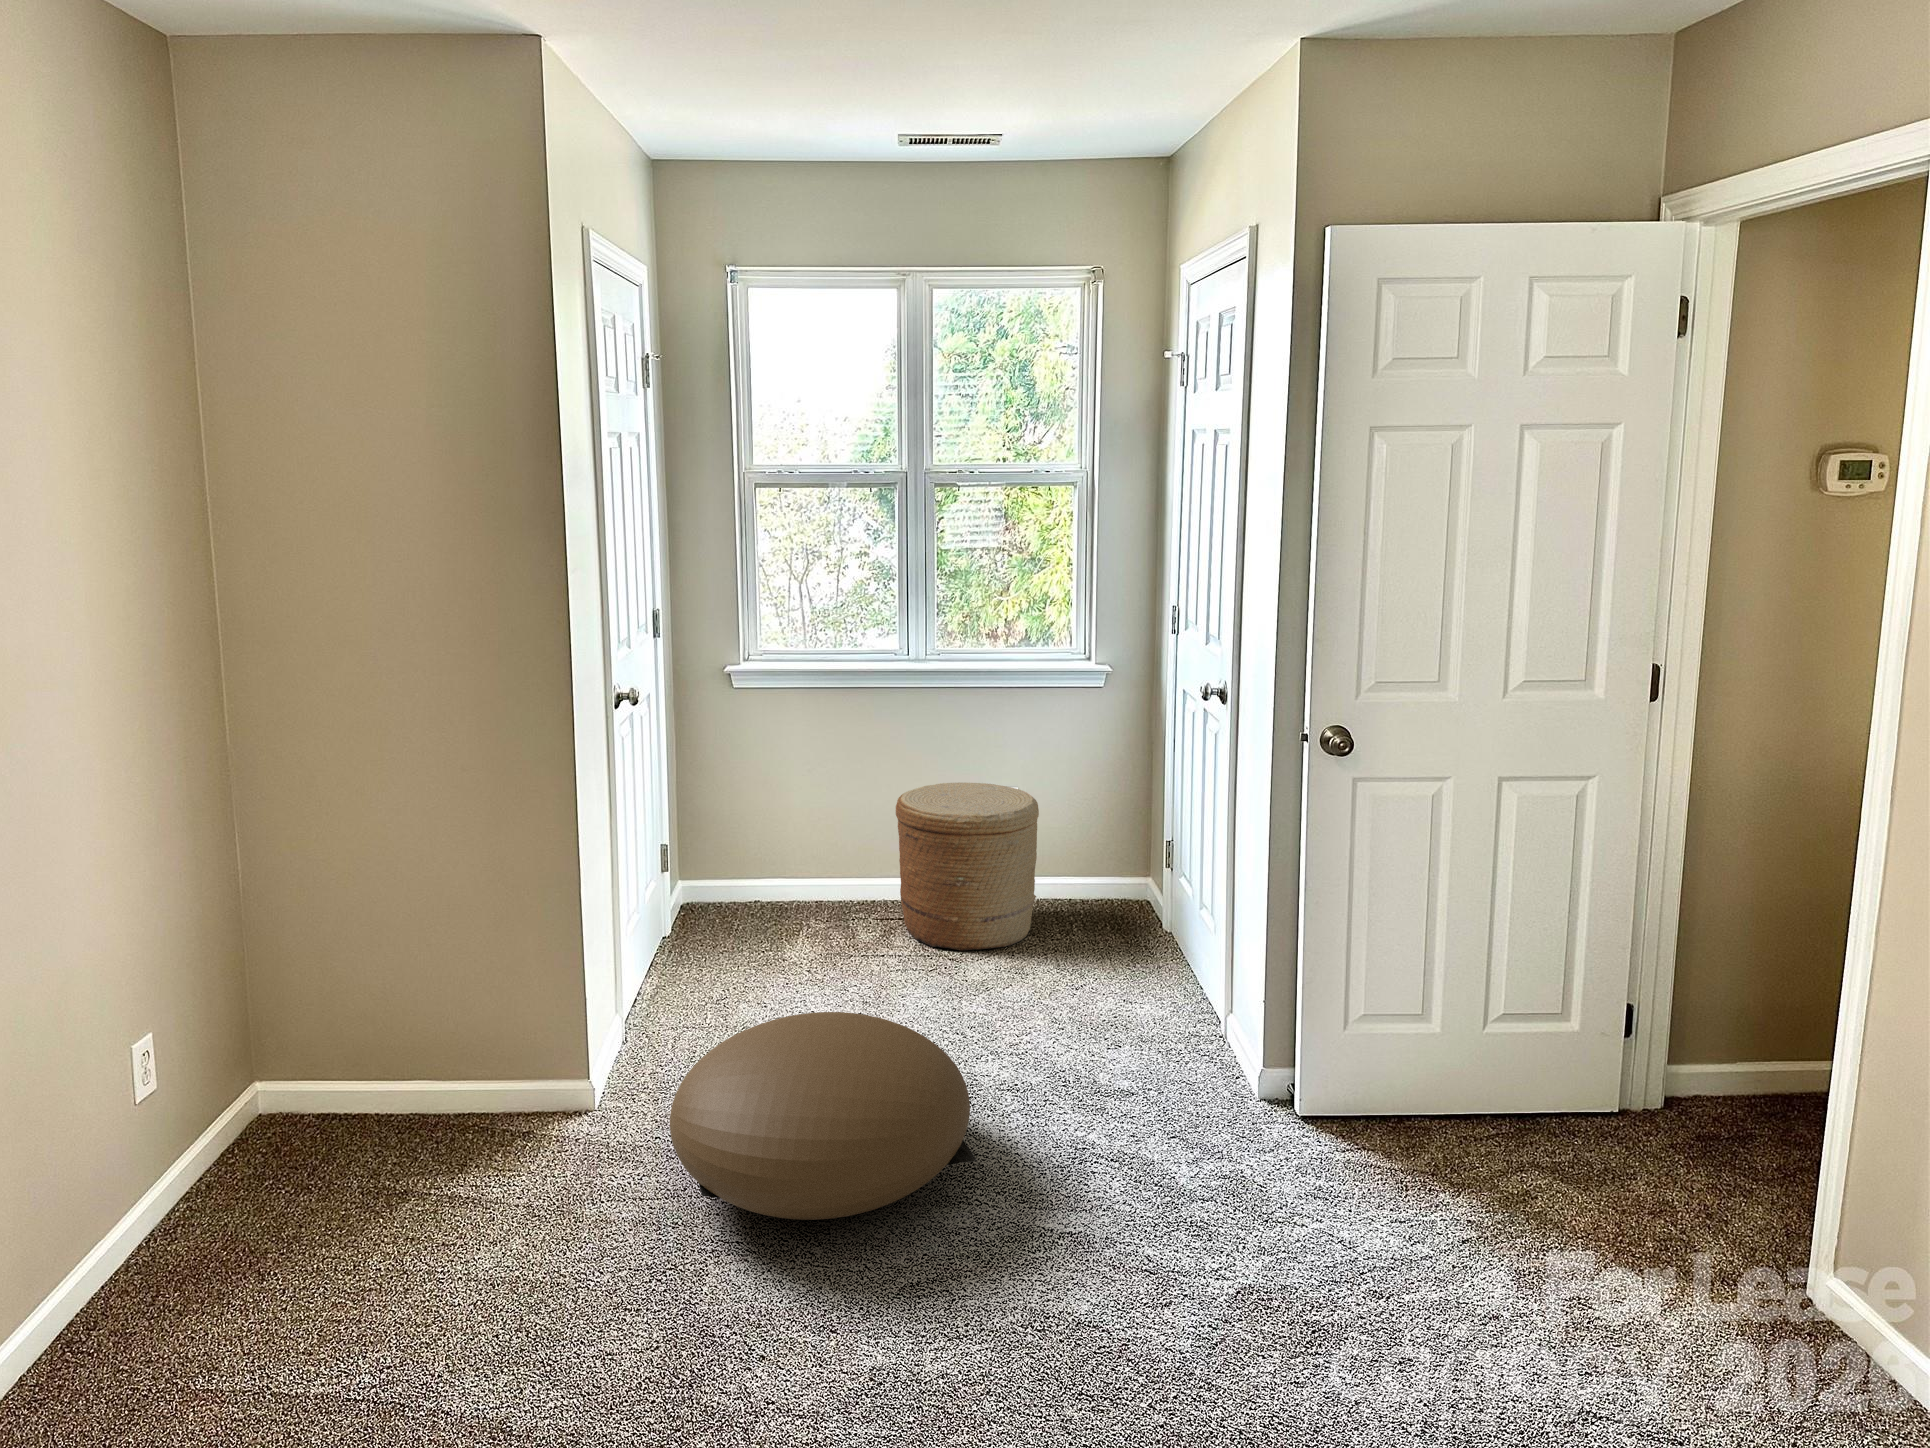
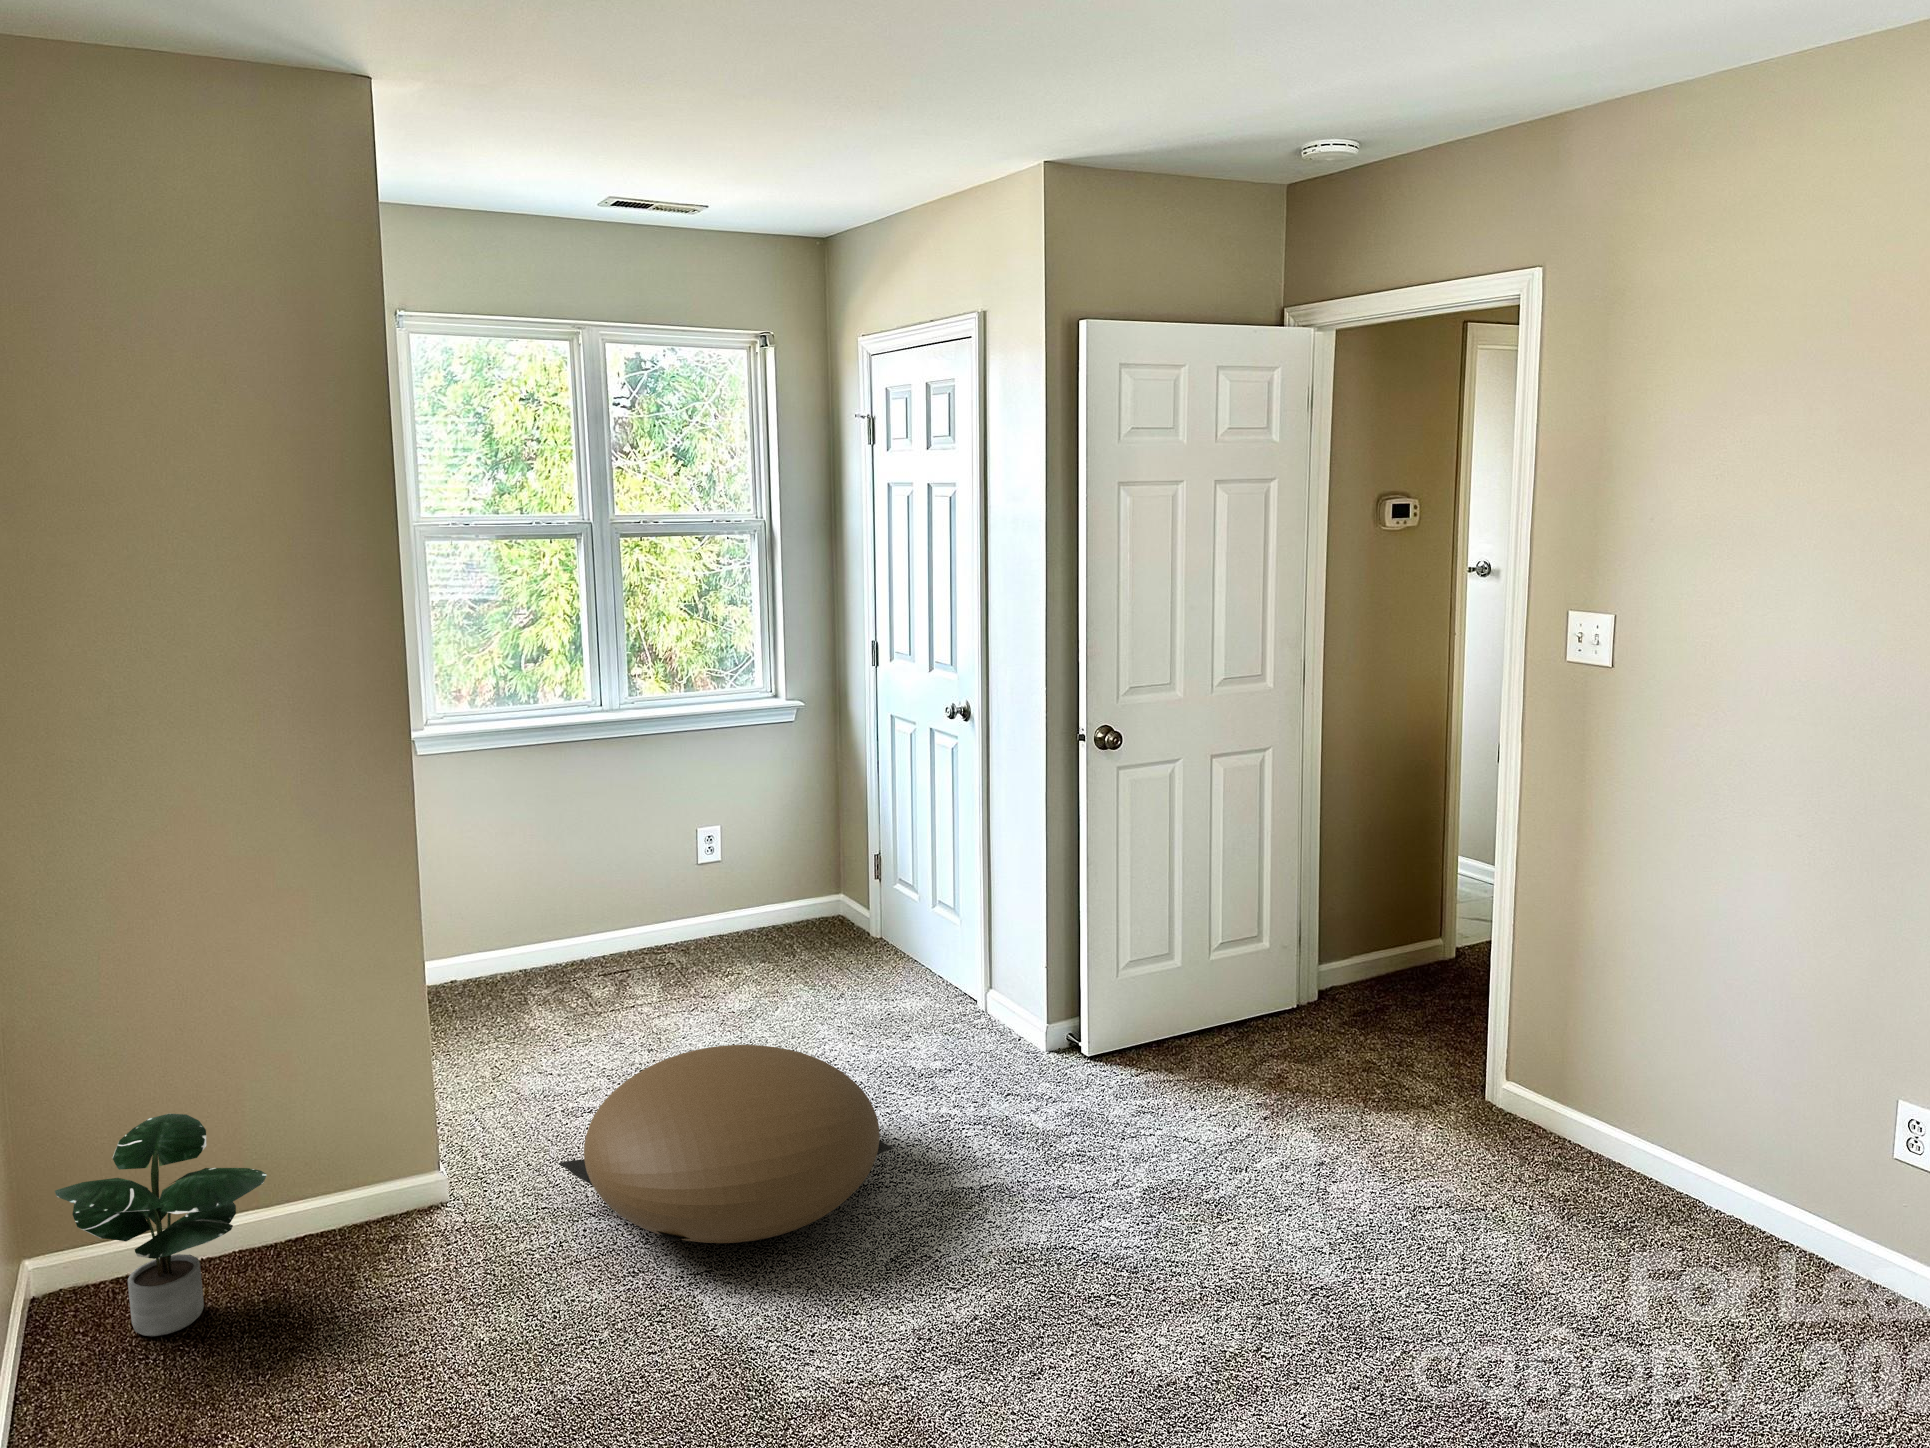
woven basket: present [896,783,1039,951] -> none [618,824,762,989]
potted plant: none [244,975,408,1161] -> present [55,1113,267,1336]

